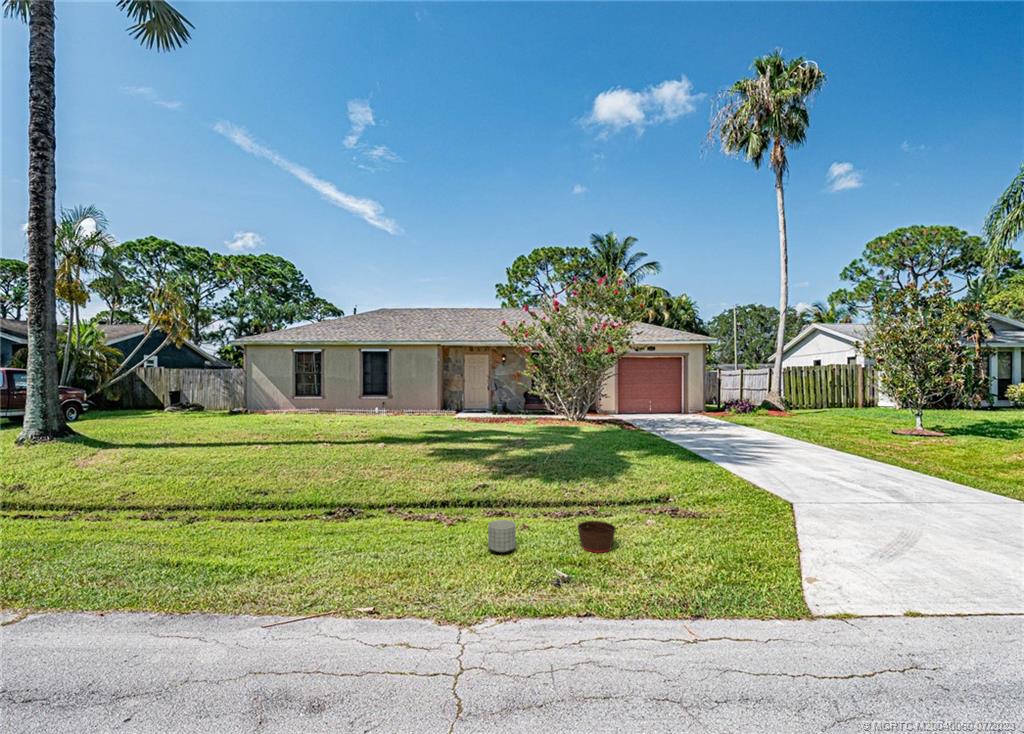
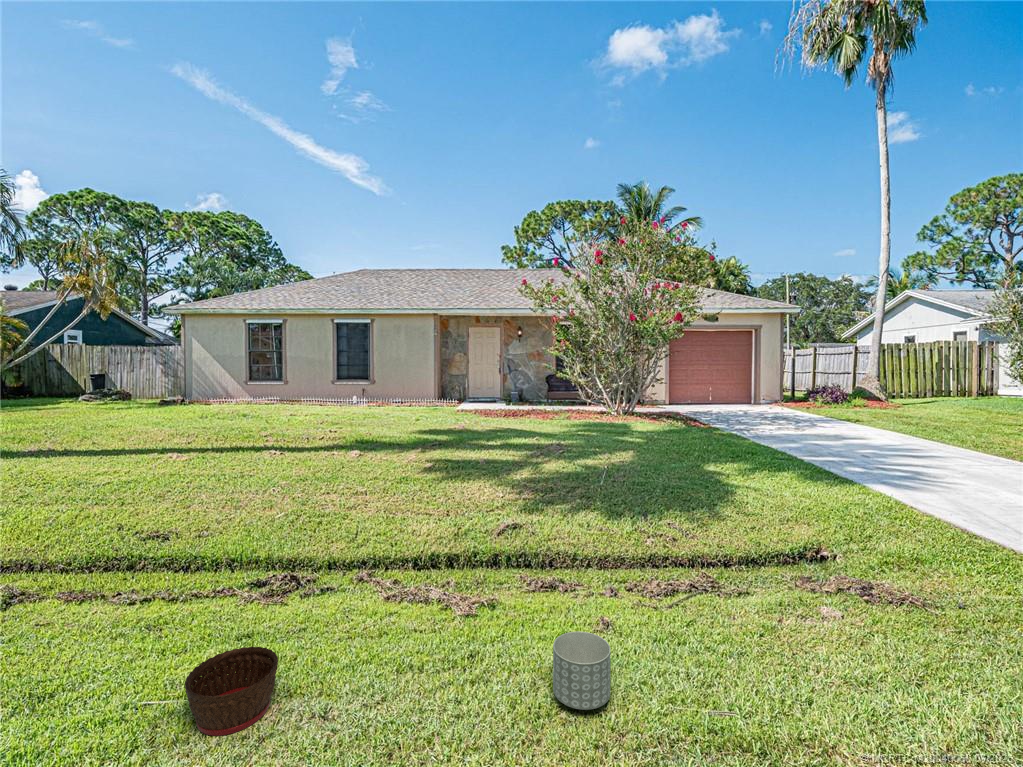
basket: present [578,521,615,553] -> present [185,646,278,736]

